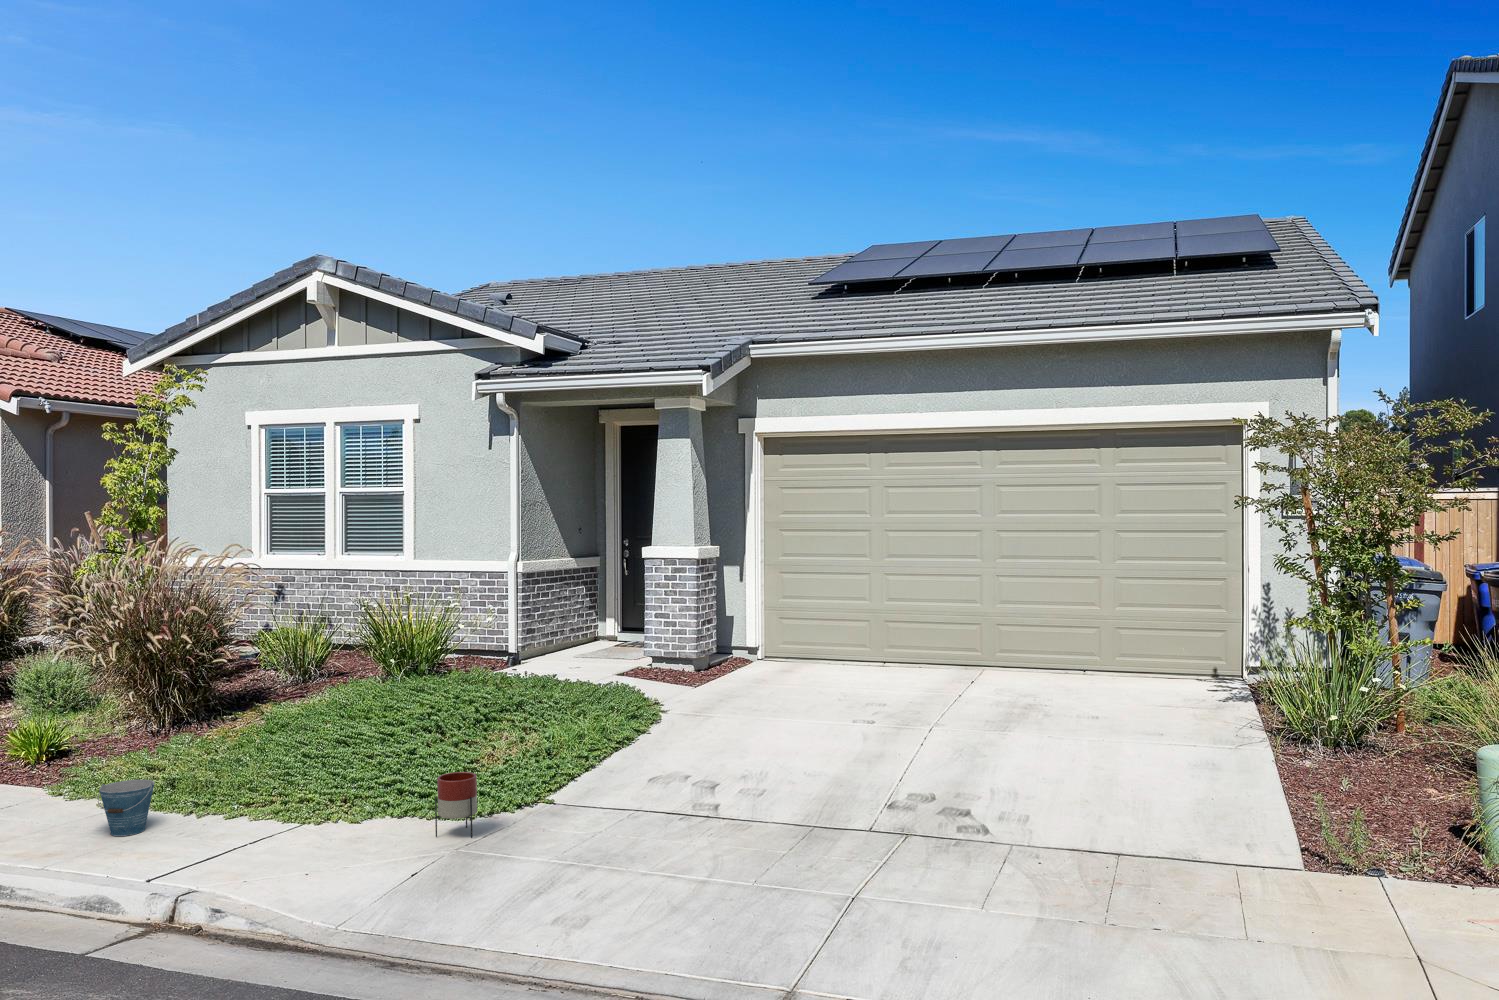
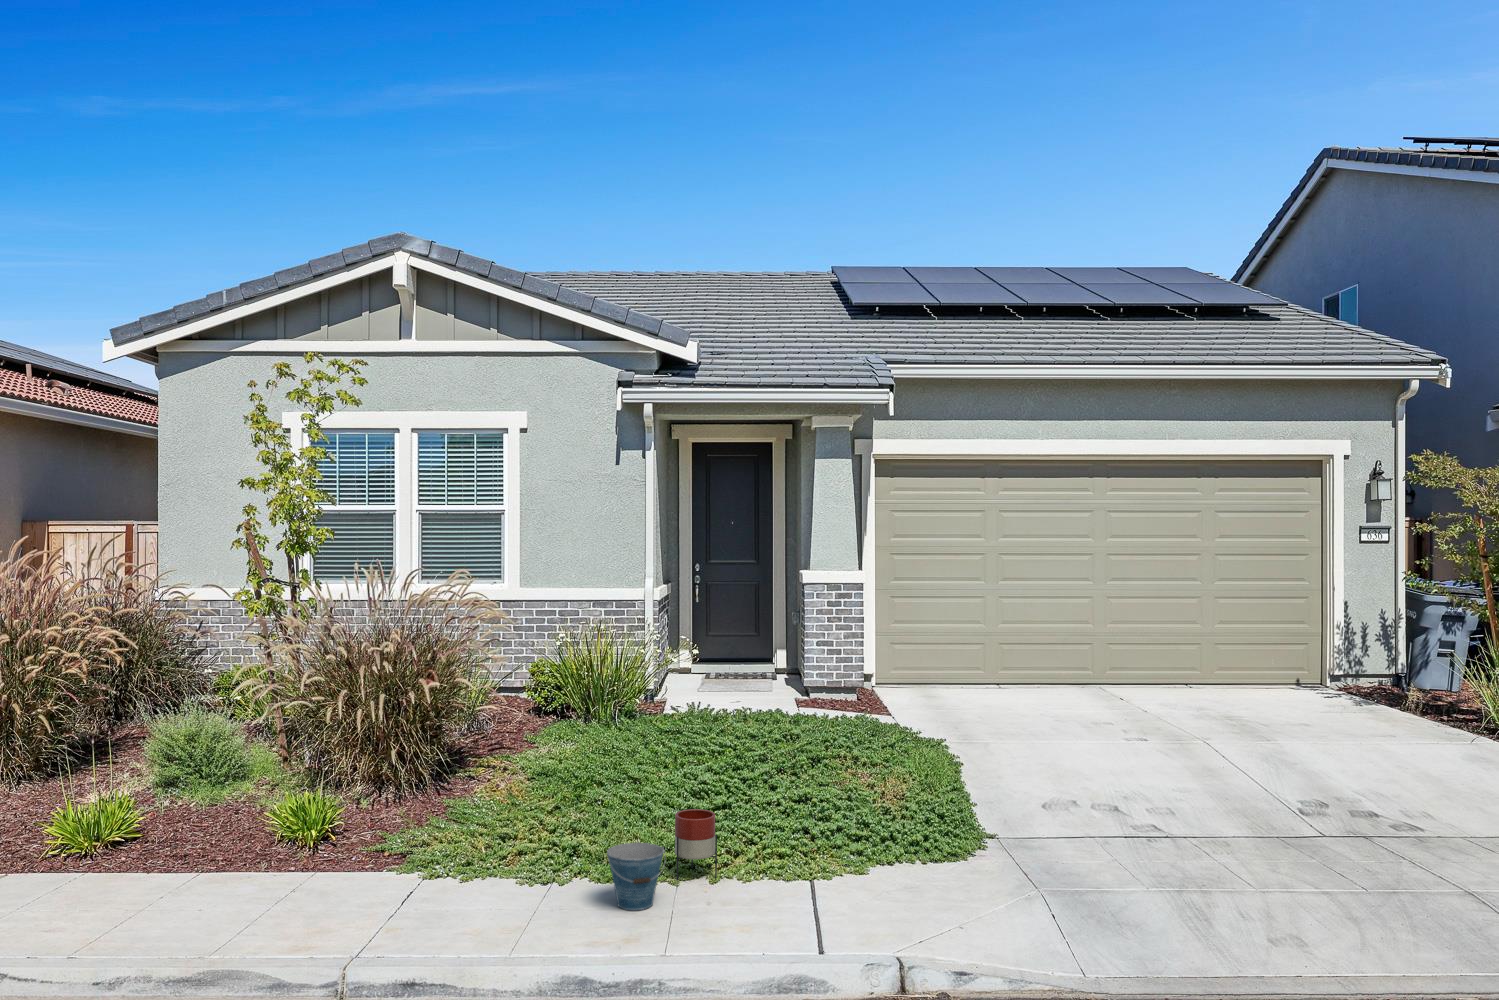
planter: present [435,772,477,838] -> present [675,809,717,880]

